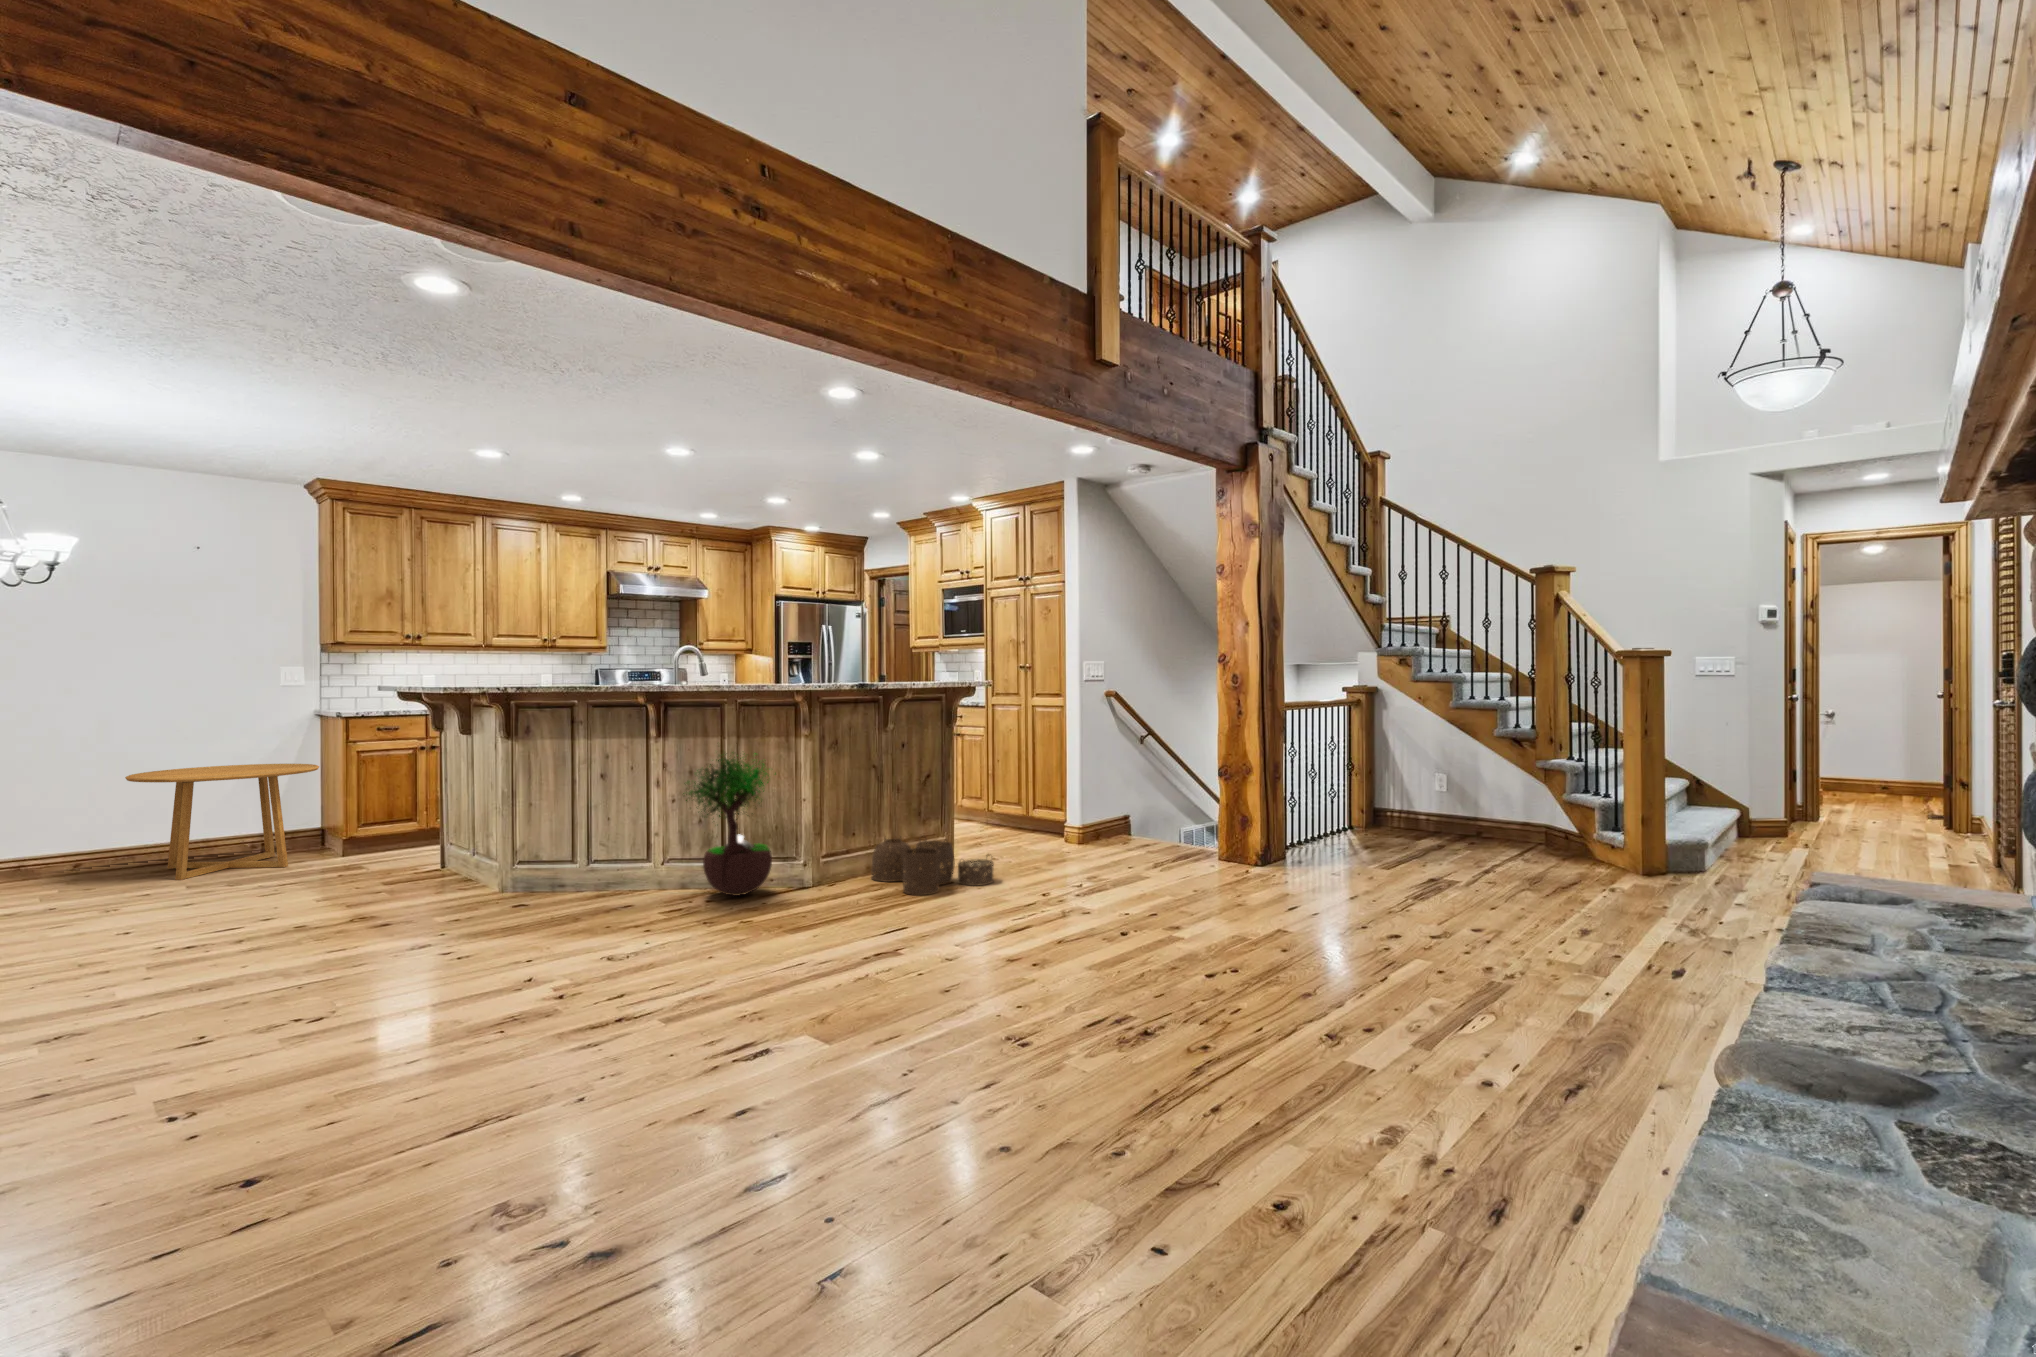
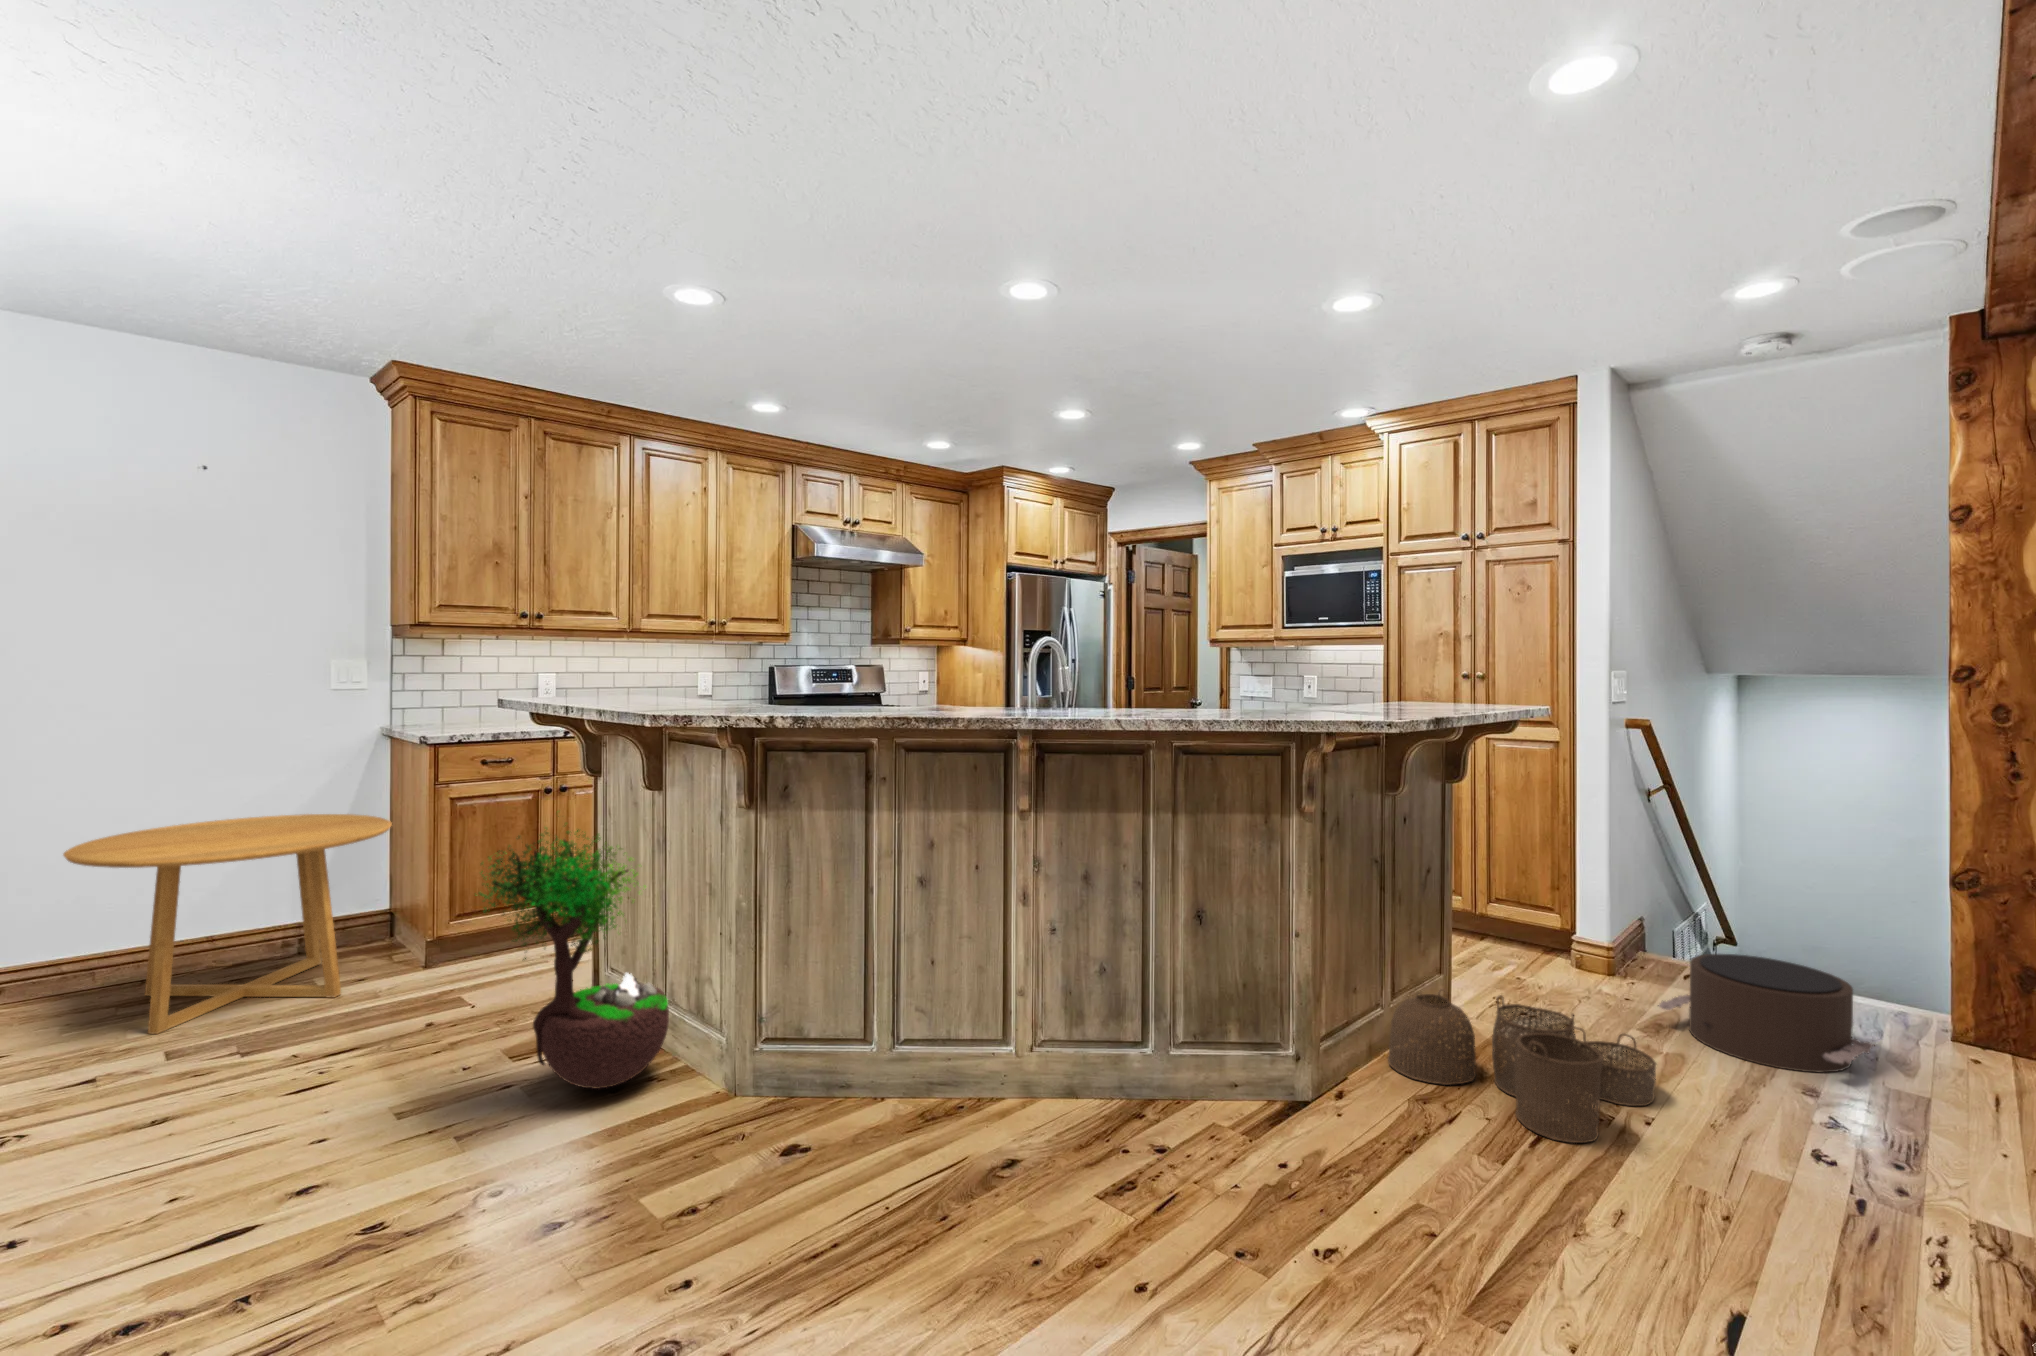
potted tree: present [683,752,776,896] -> present [479,811,669,1089]
pouf: none [1052,823,1134,875] -> present [1658,954,1875,1072]

